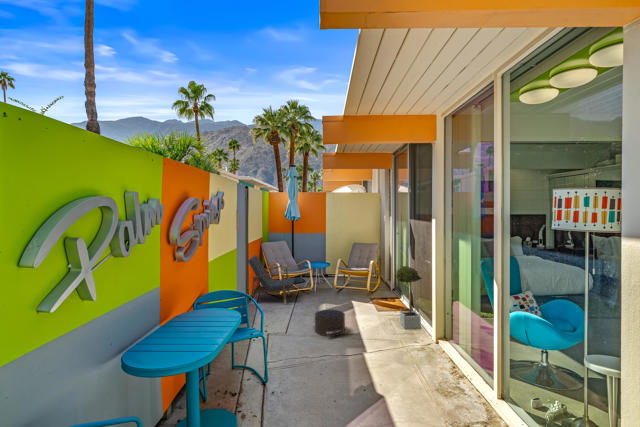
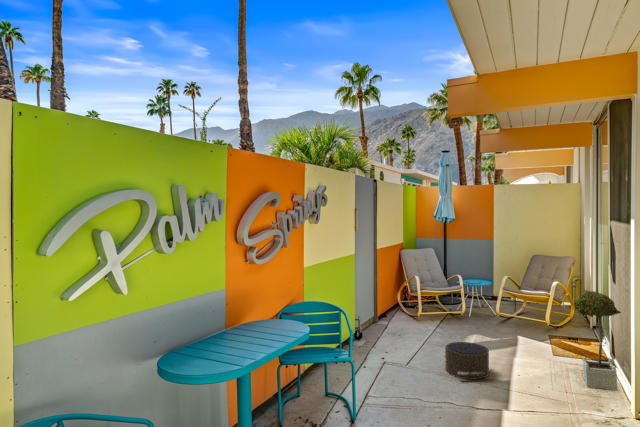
lounge chair: present [248,255,295,305] -> none [375,264,438,331]

